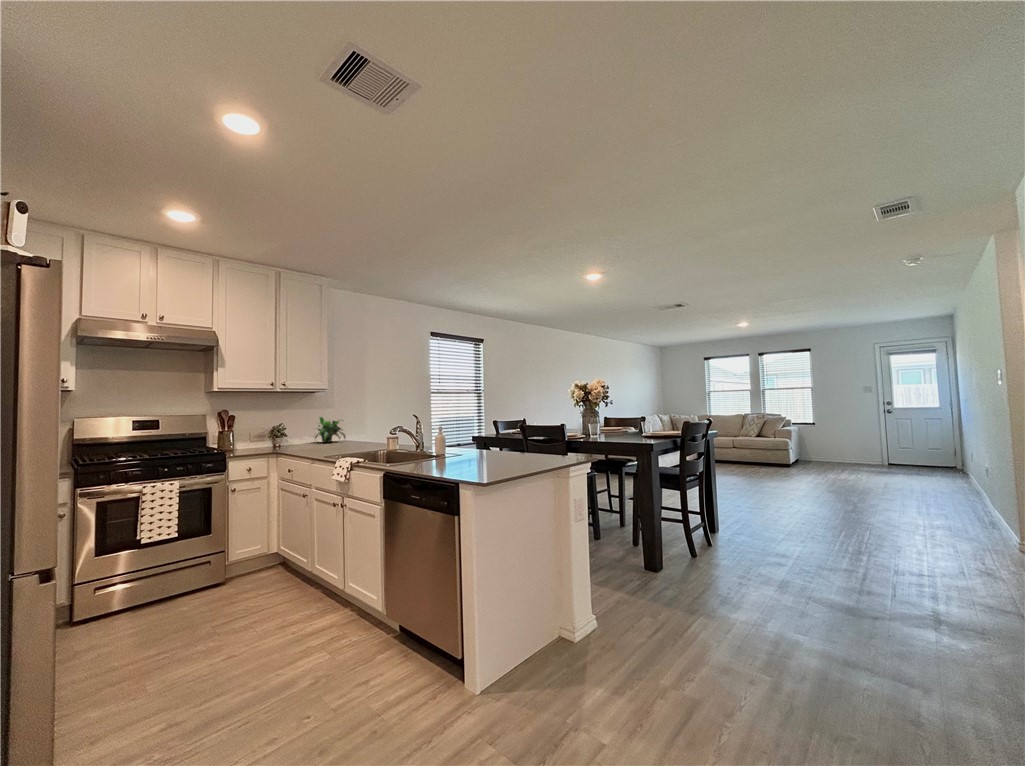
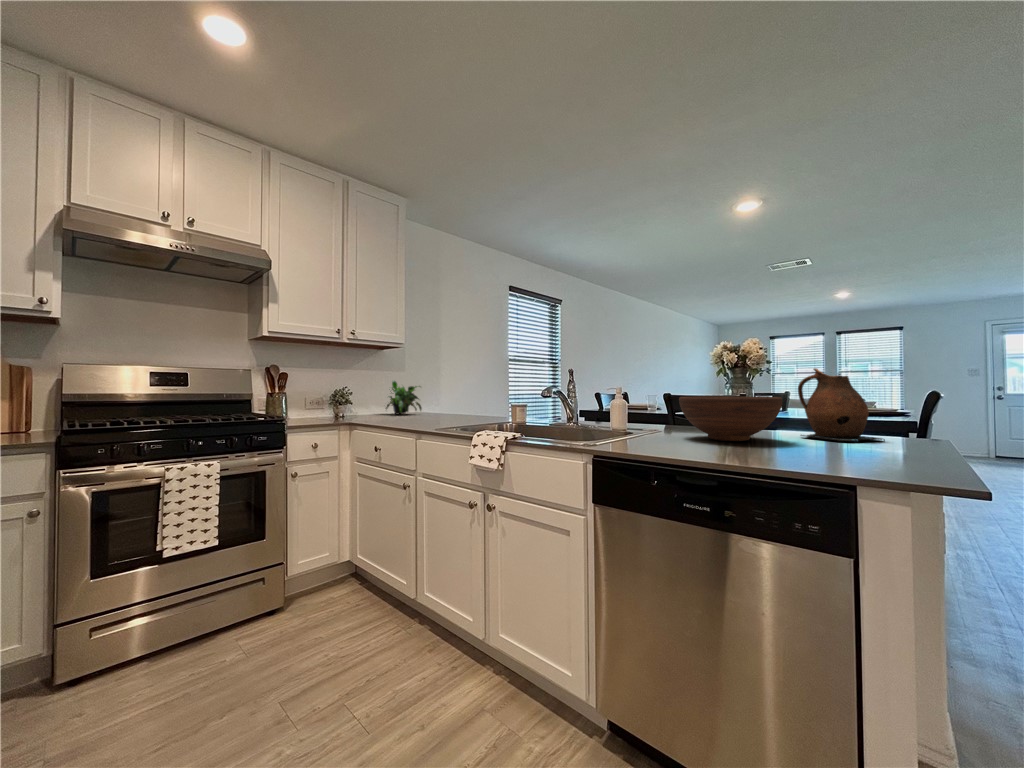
ceramic pitcher: none [544,414,586,461] -> present [798,368,885,441]
fruit bowl: none [462,432,518,461] -> present [679,396,782,441]

